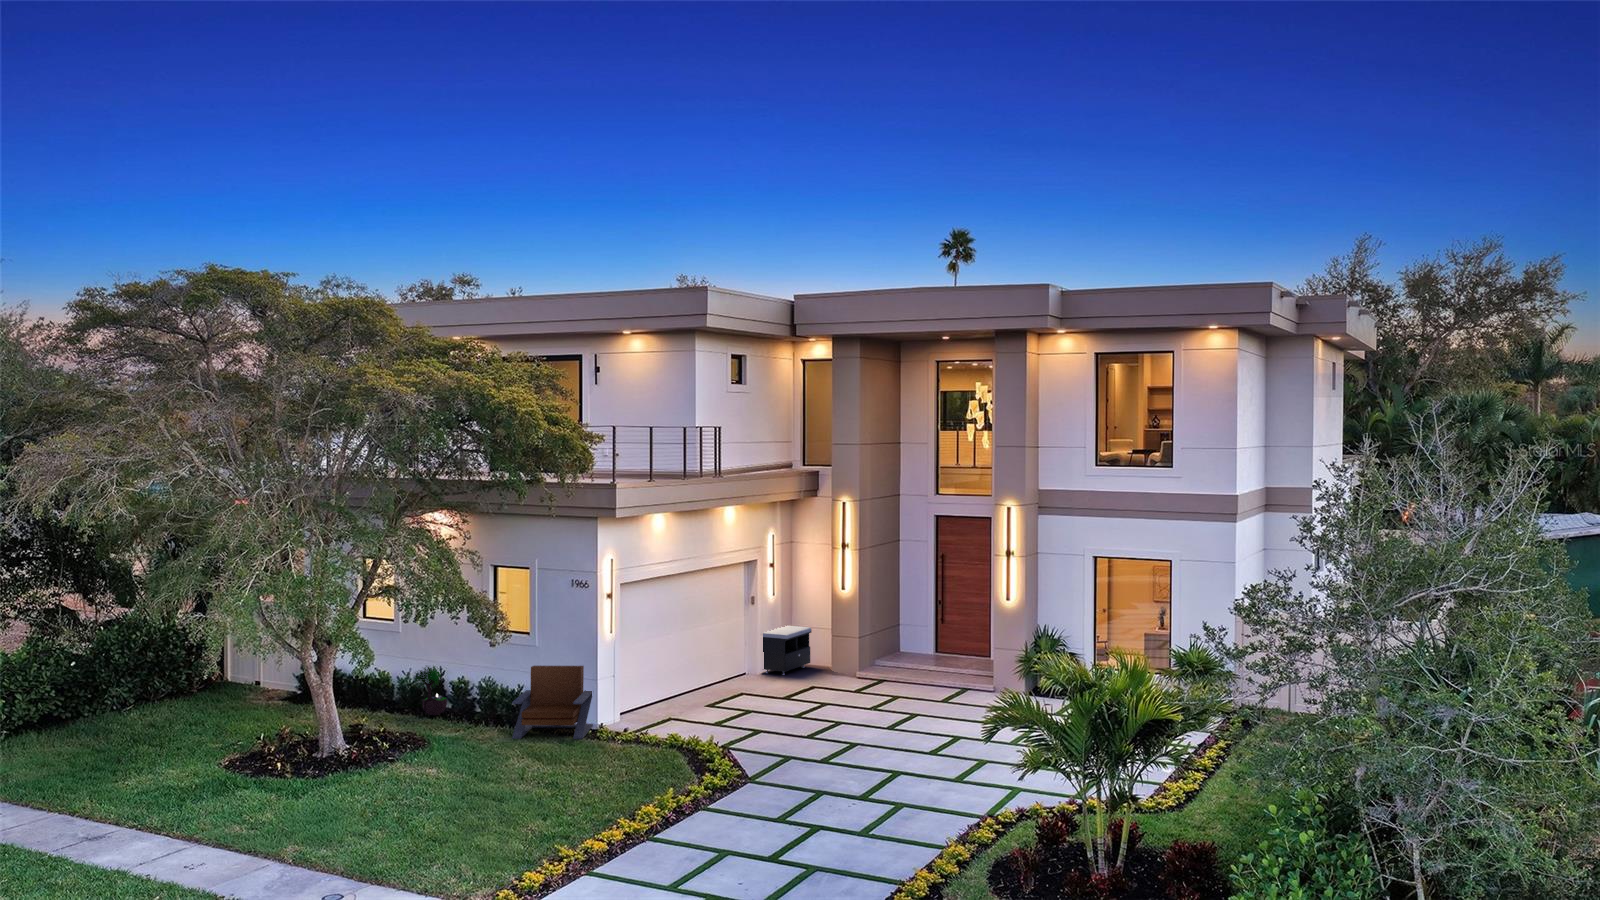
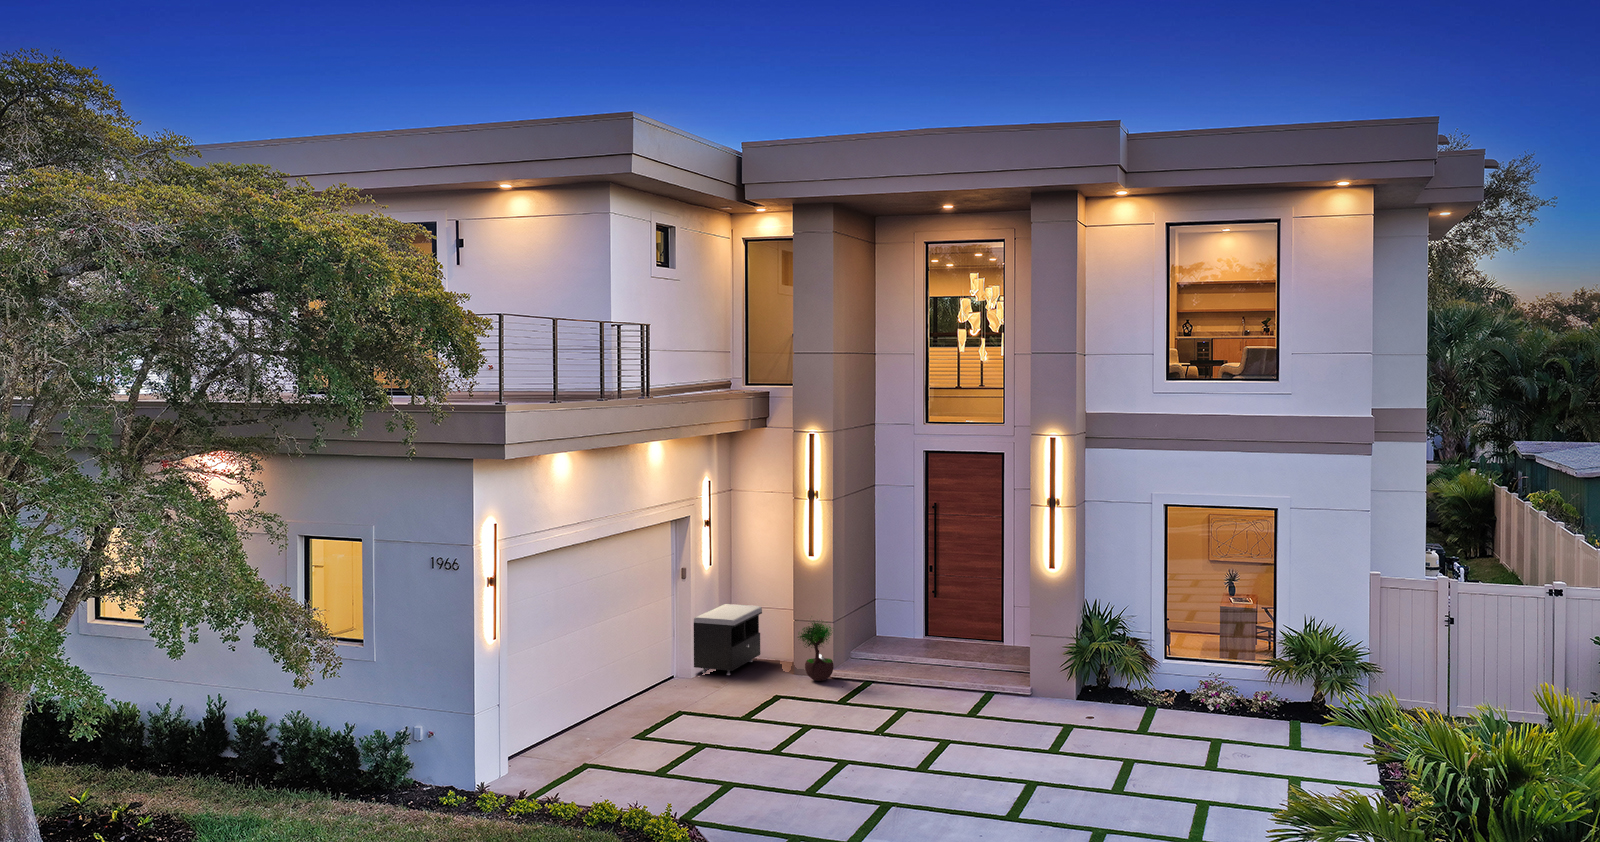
potted tree: present [415,666,447,715] -> present [798,620,834,681]
lounge chair: present [512,666,593,739] -> none [336,692,469,819]

